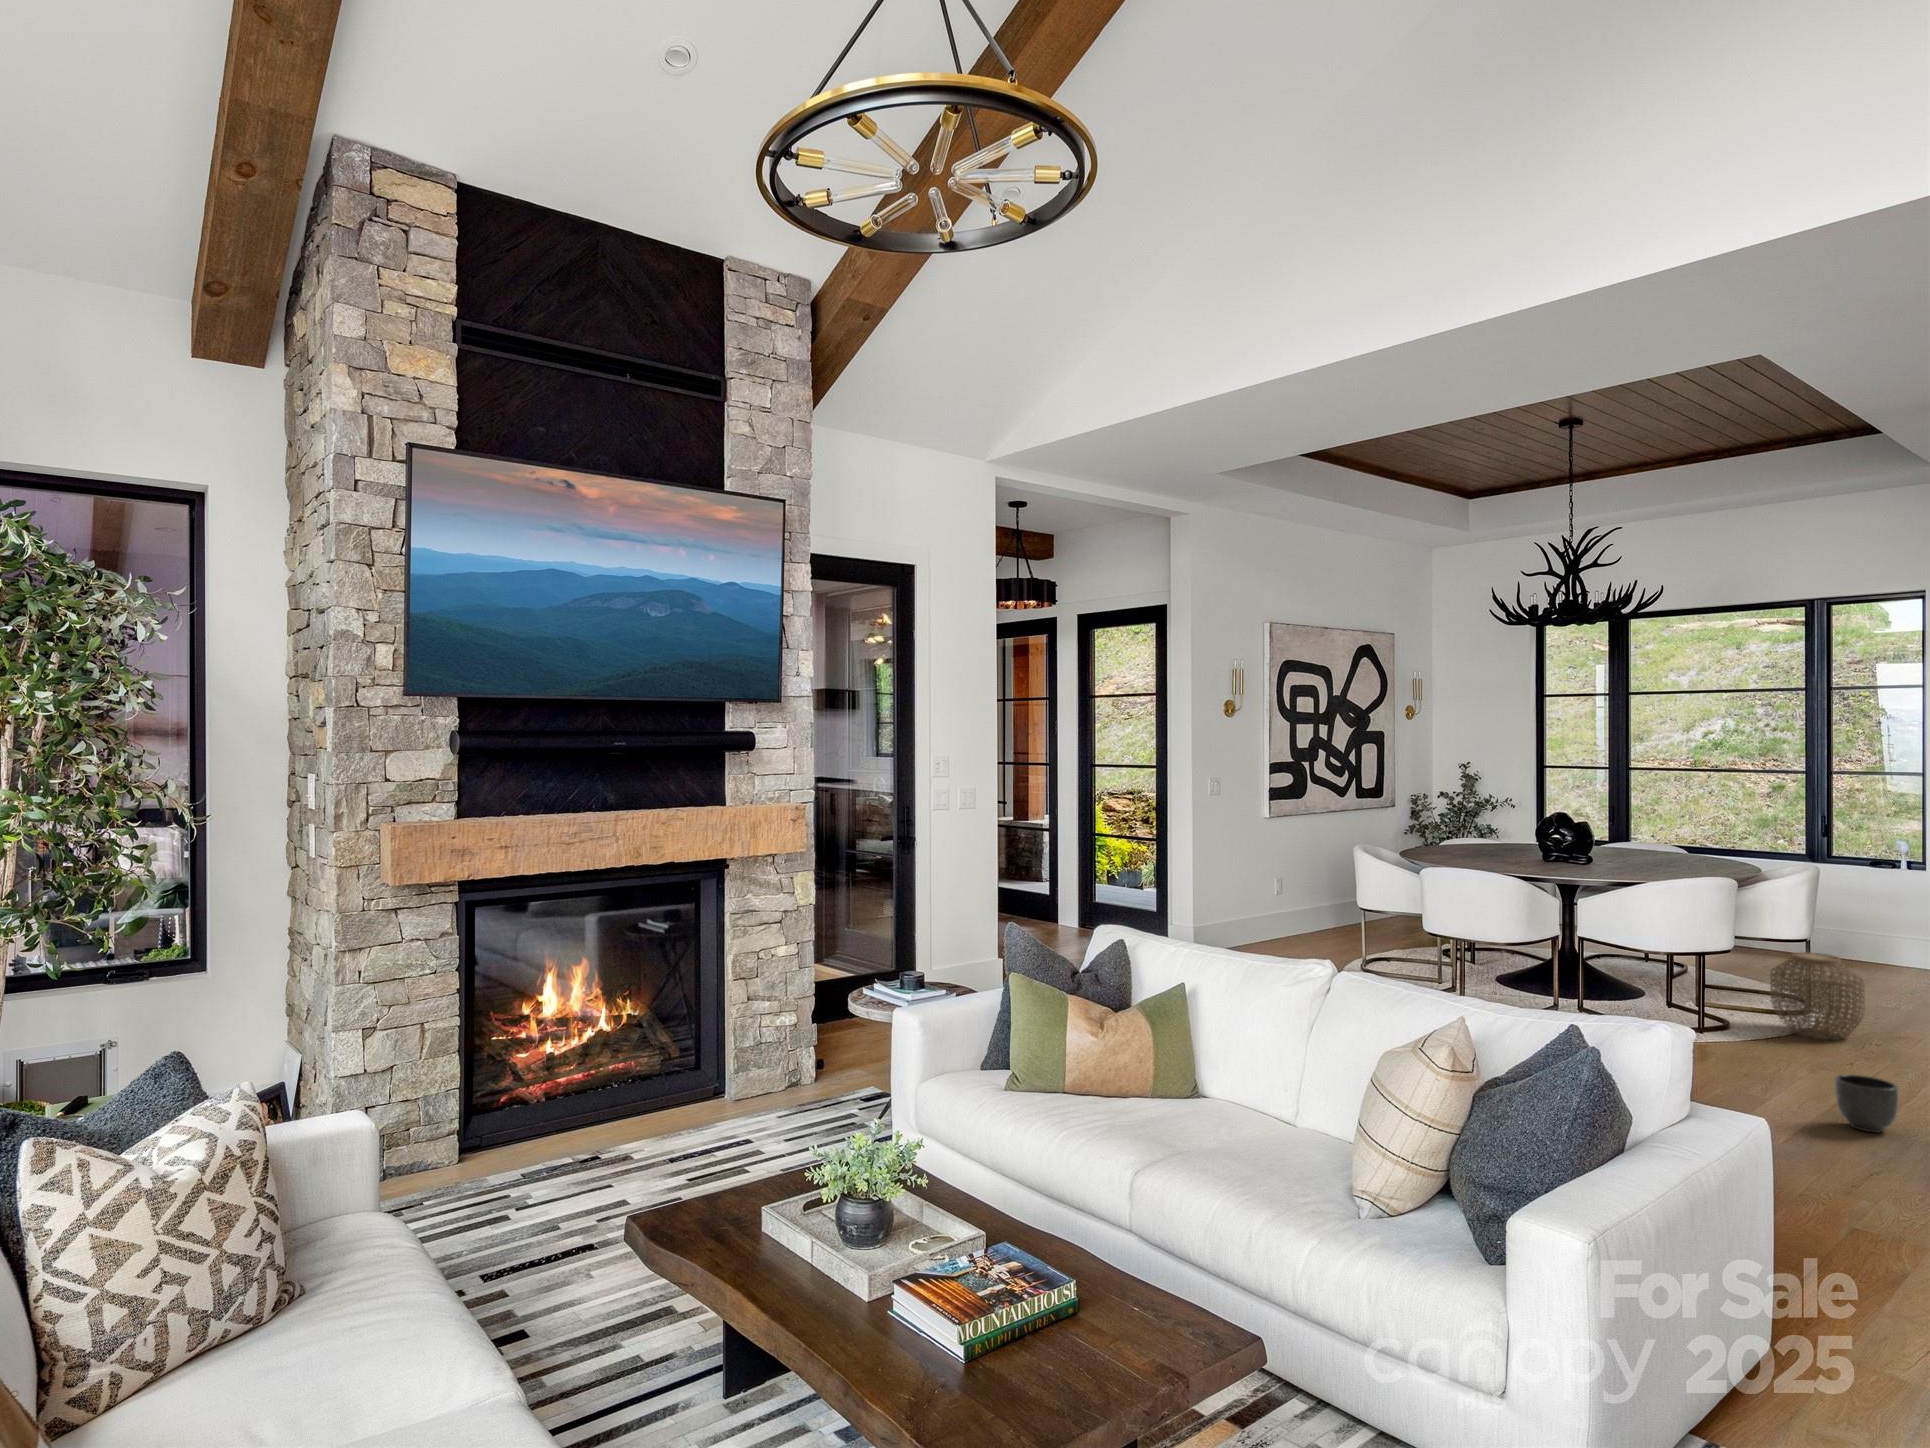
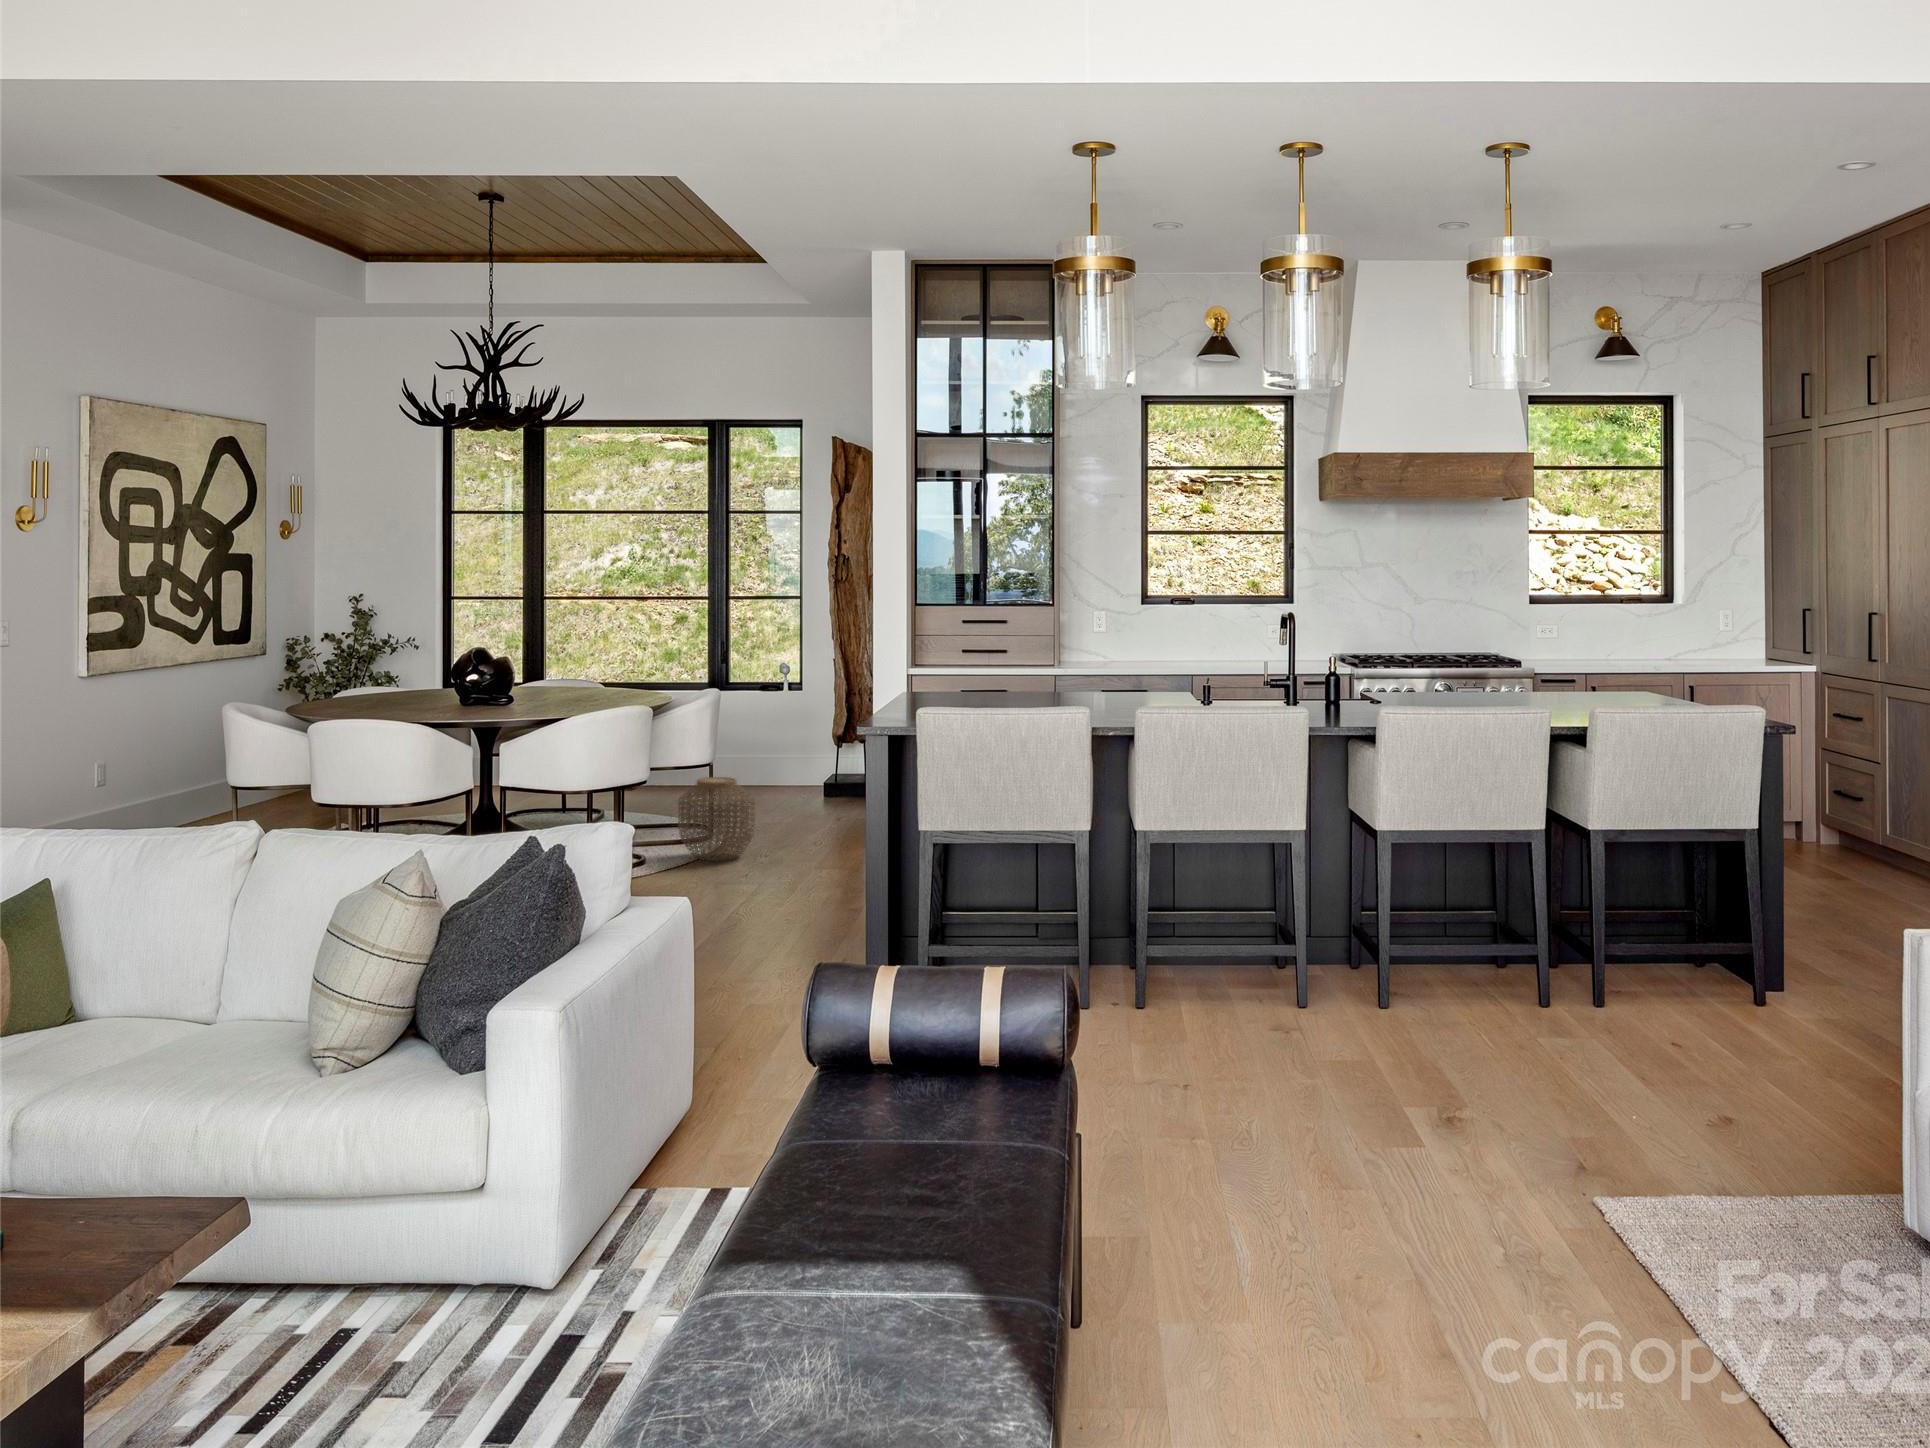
planter: present [1835,1075,1898,1132] -> none [735,881,783,931]

